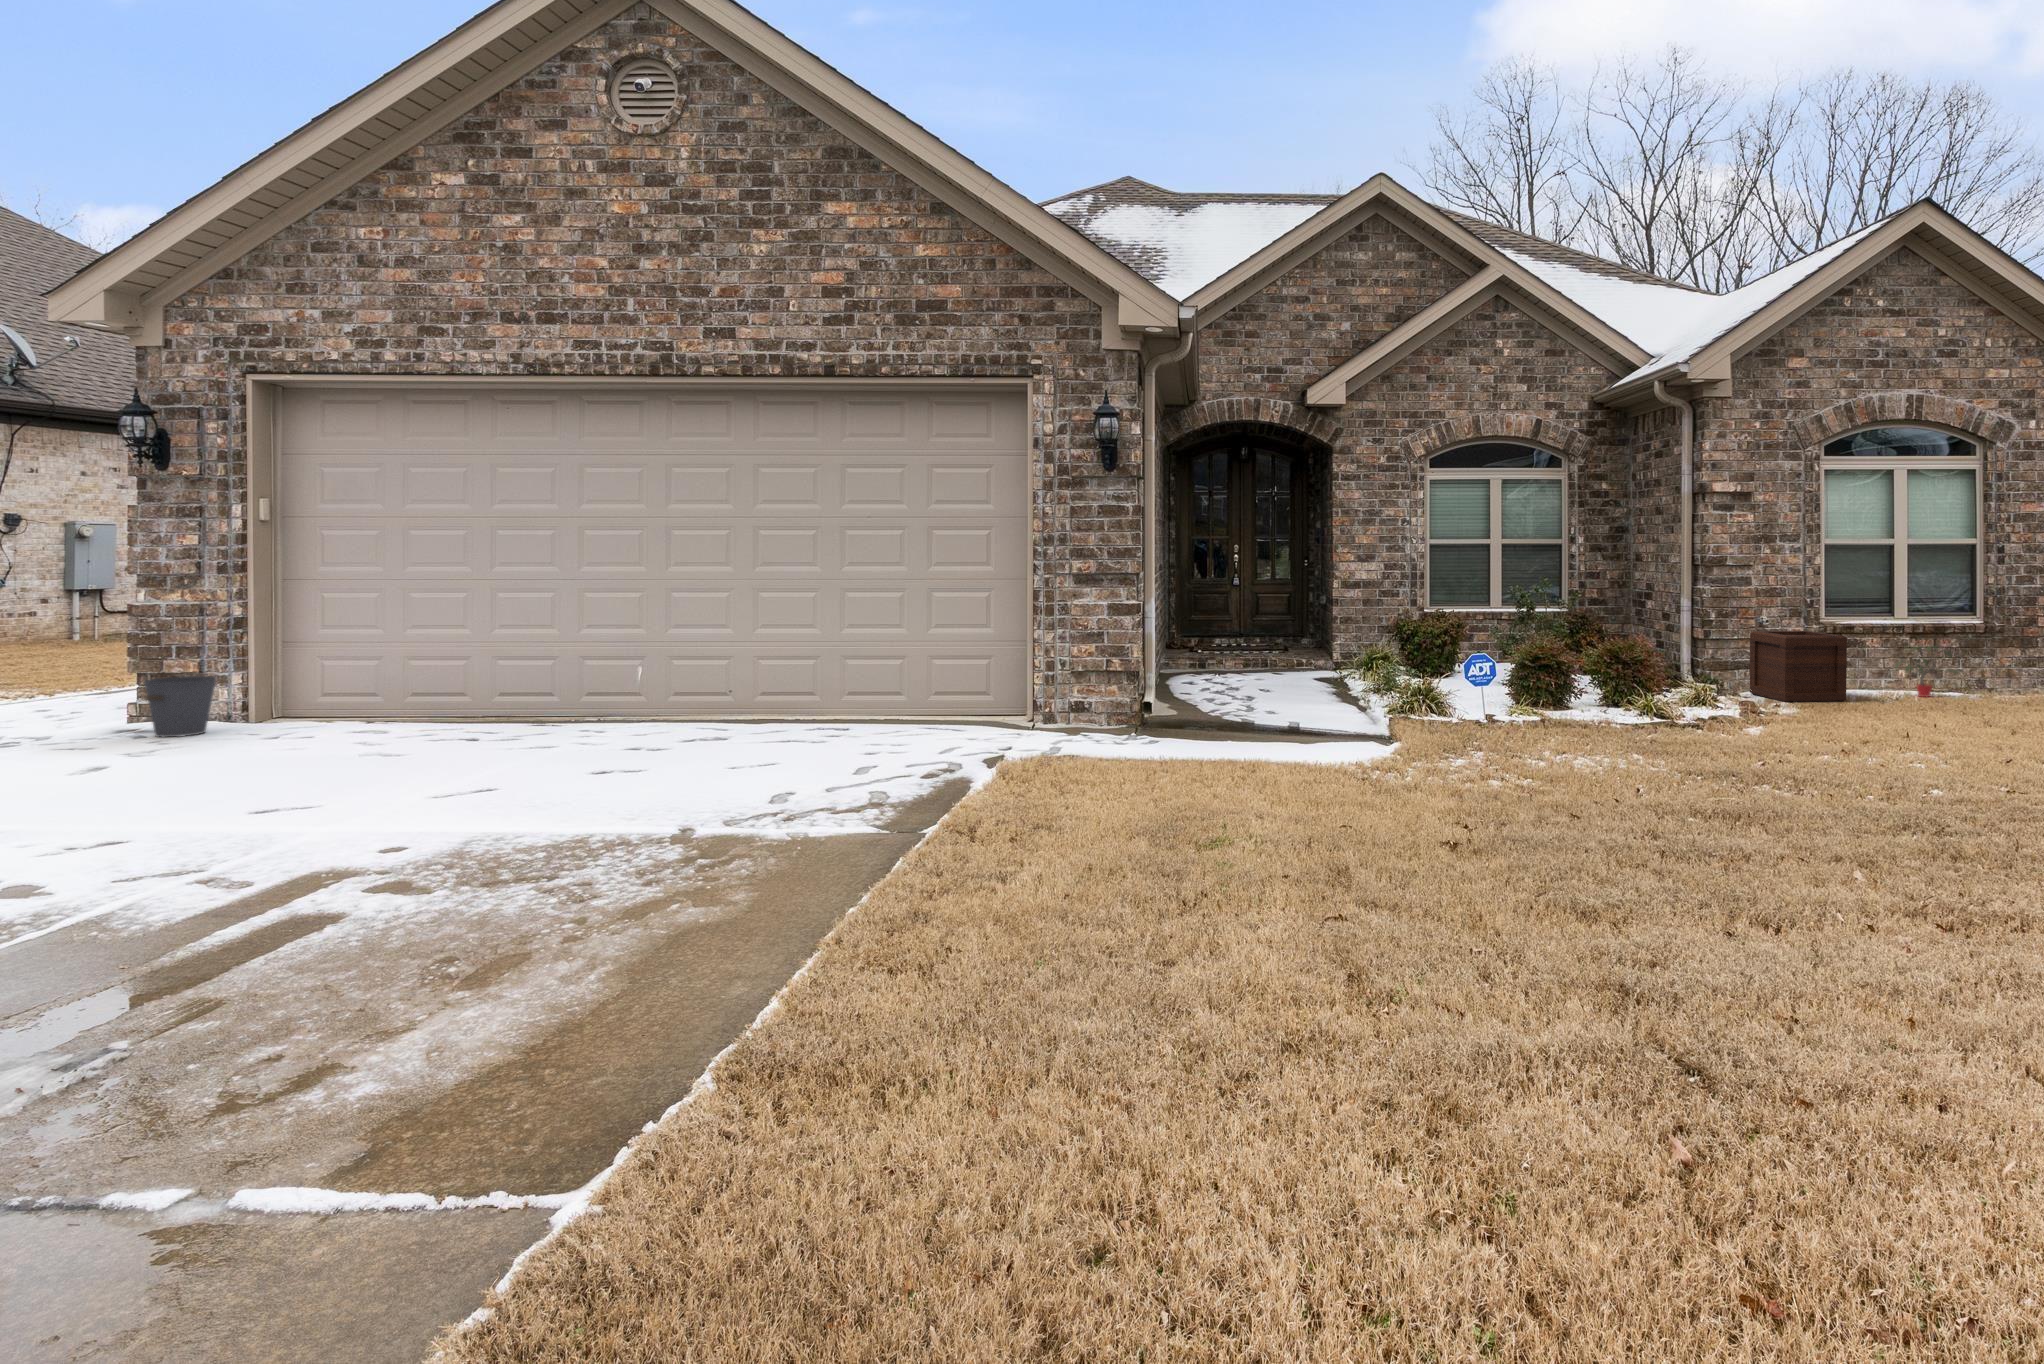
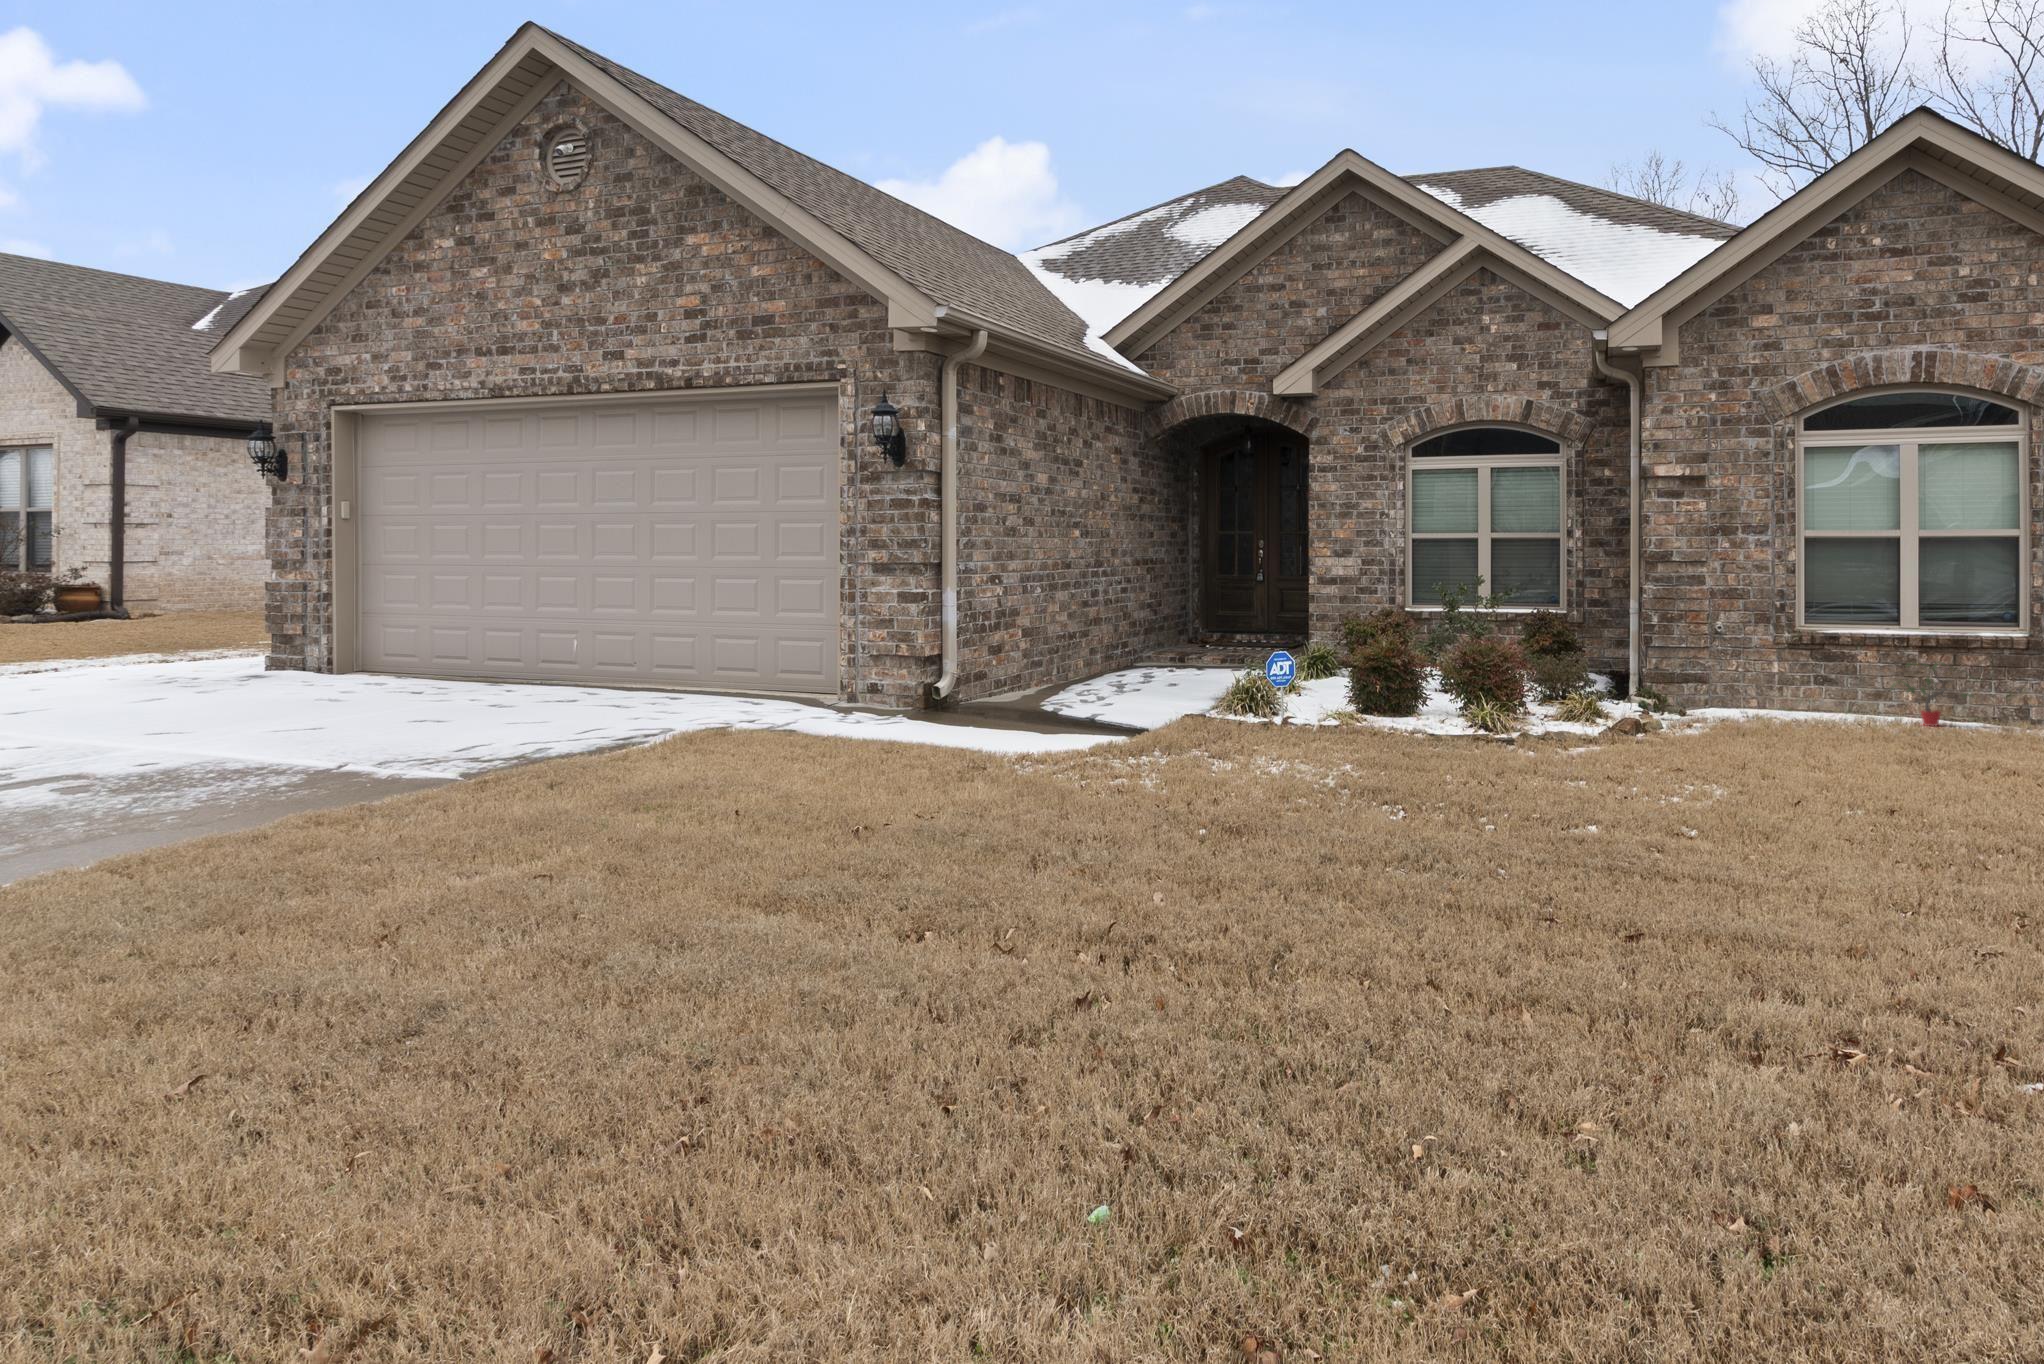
wooden crate: present [1750,631,1847,702] -> none [1705,639,1797,725]
bucket: present [145,676,216,737] -> none [258,638,313,683]

